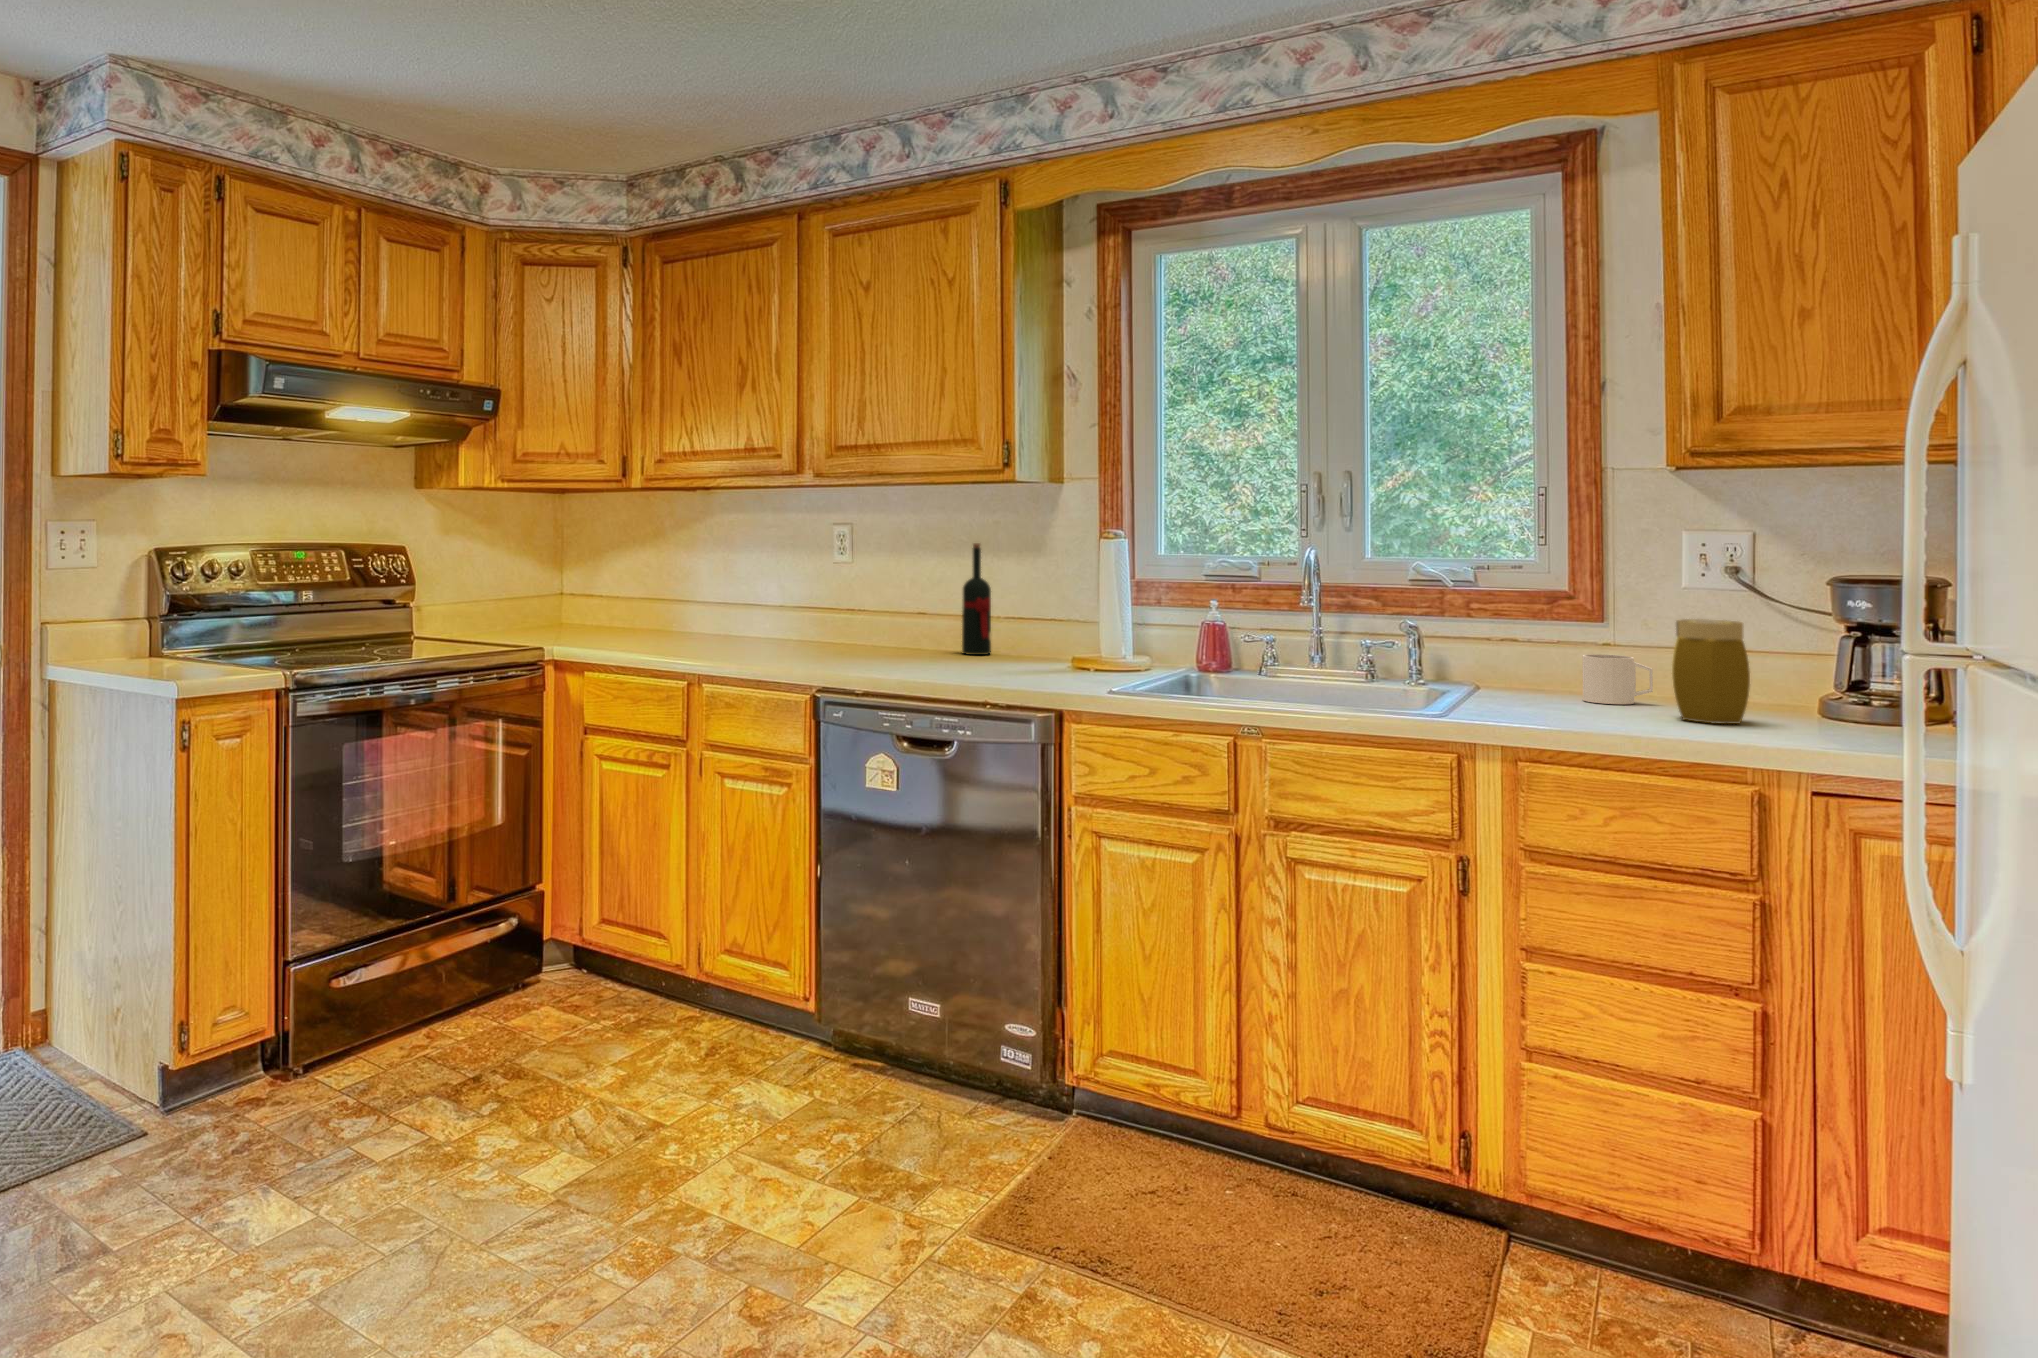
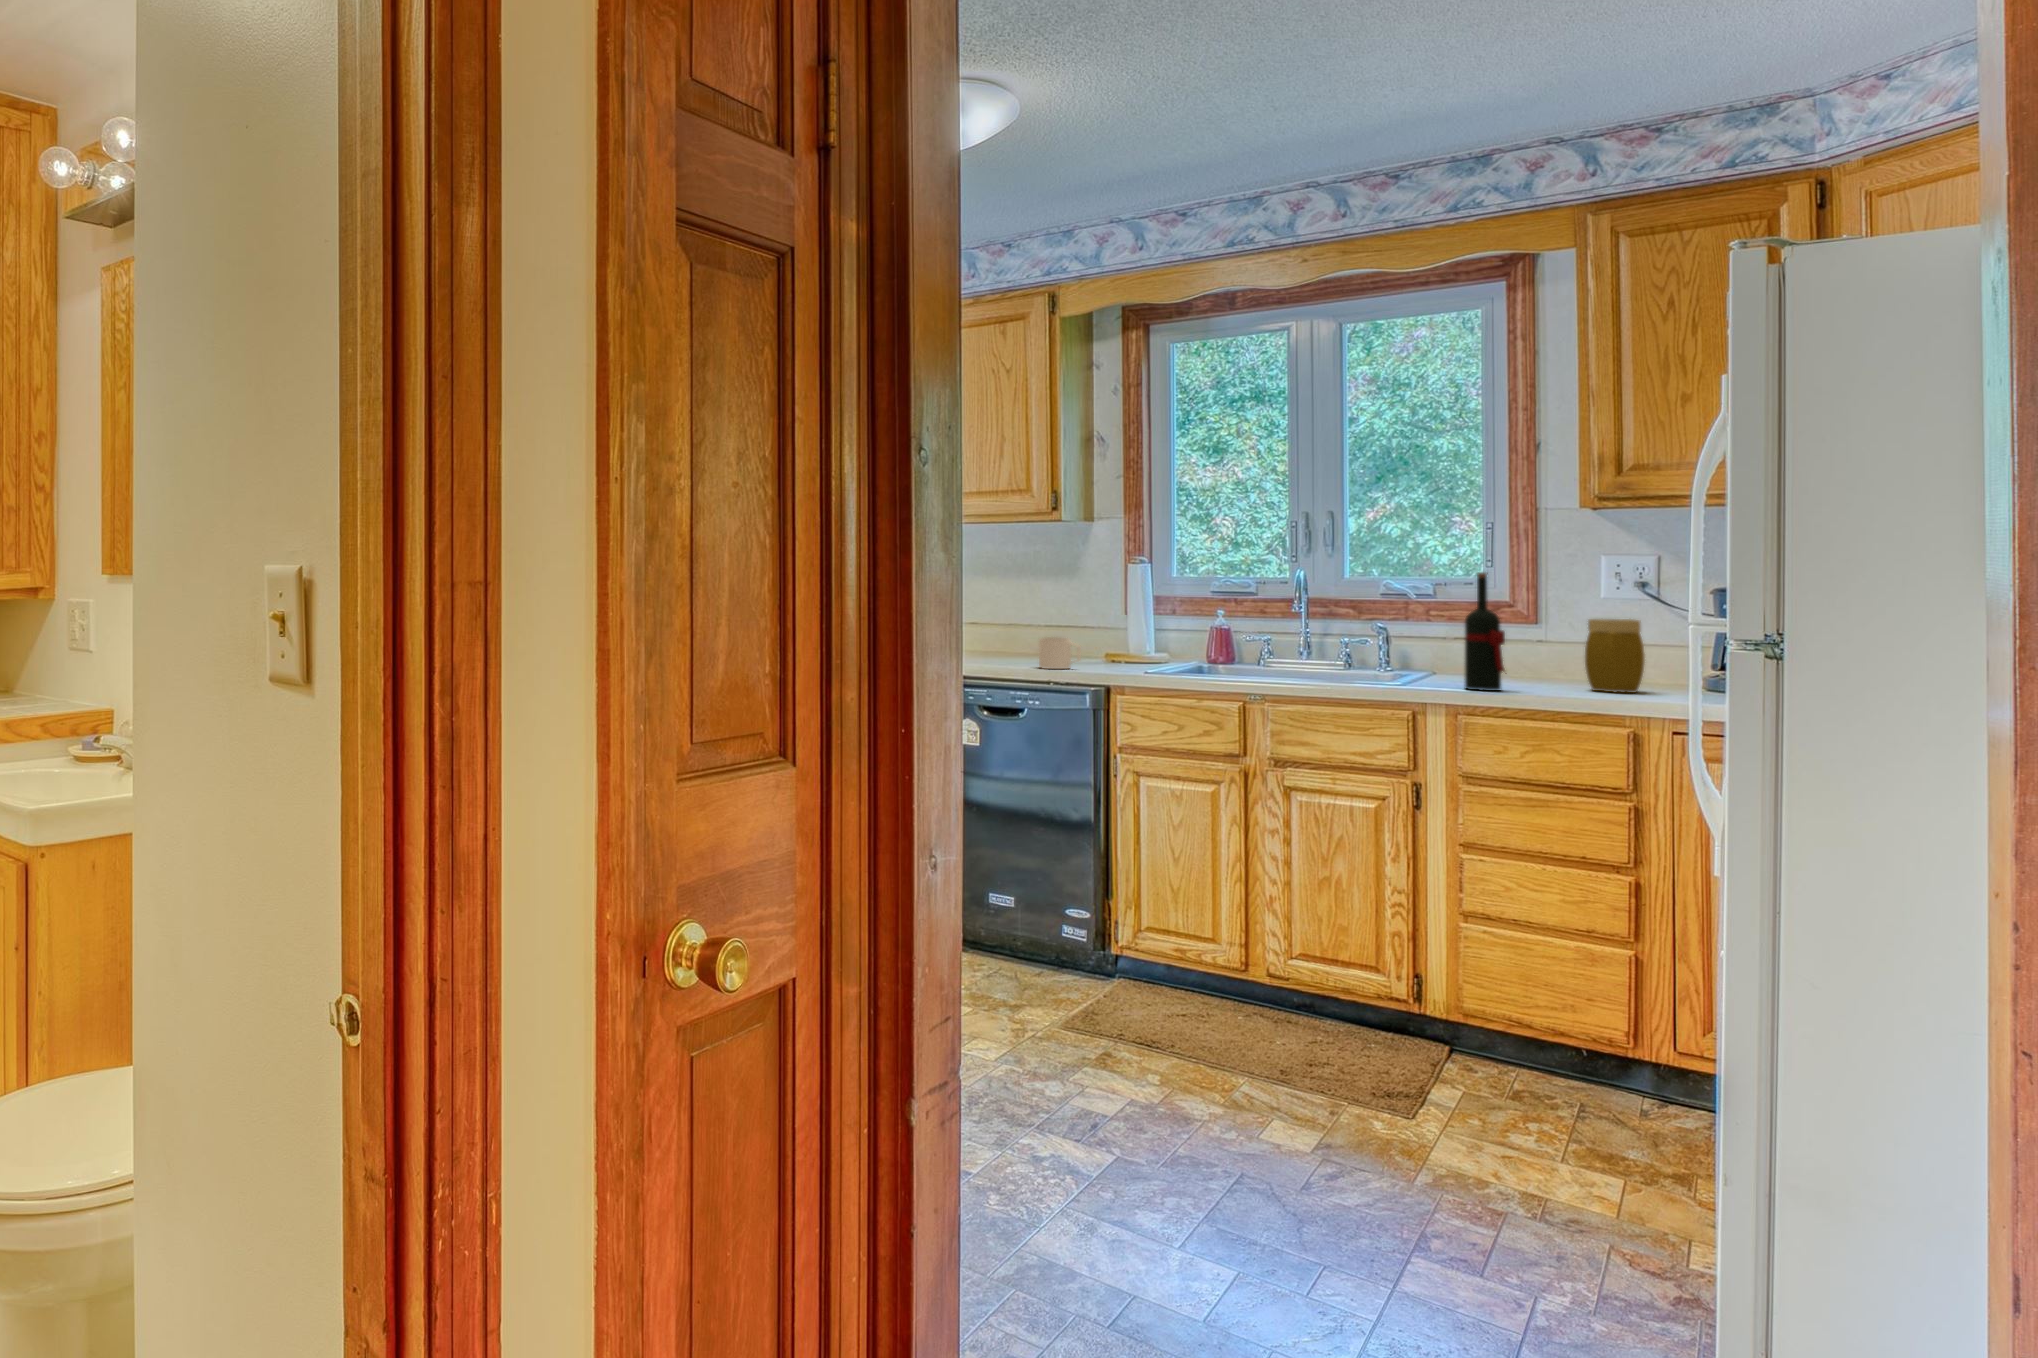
wine bottle: present [962,543,991,655] -> present [1465,572,1506,691]
mug: present [1583,654,1653,704] -> present [1039,637,1081,669]

